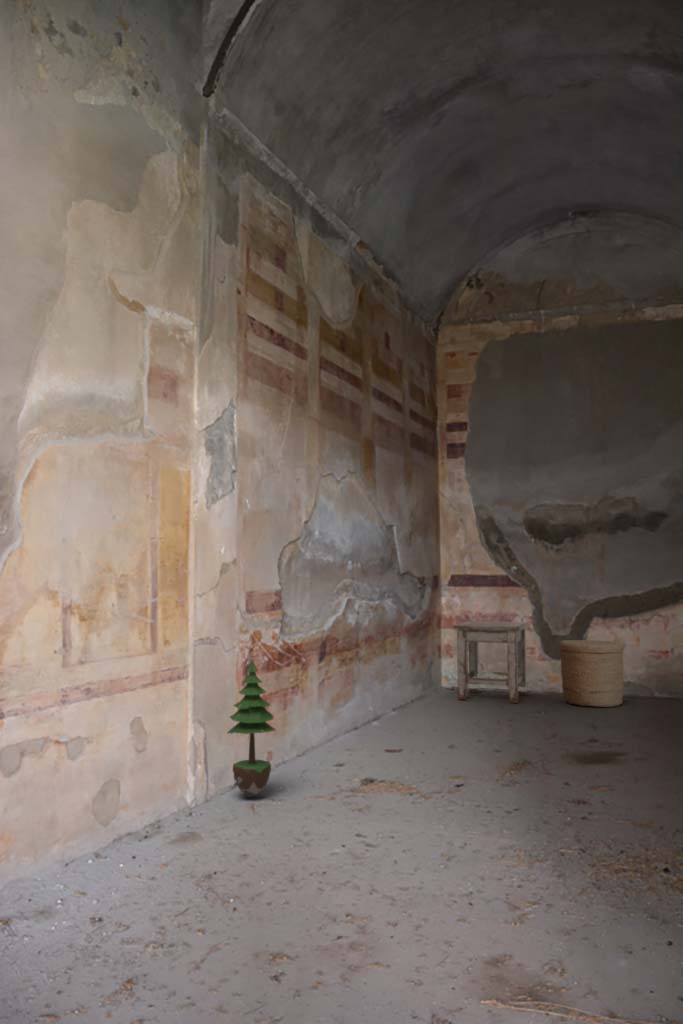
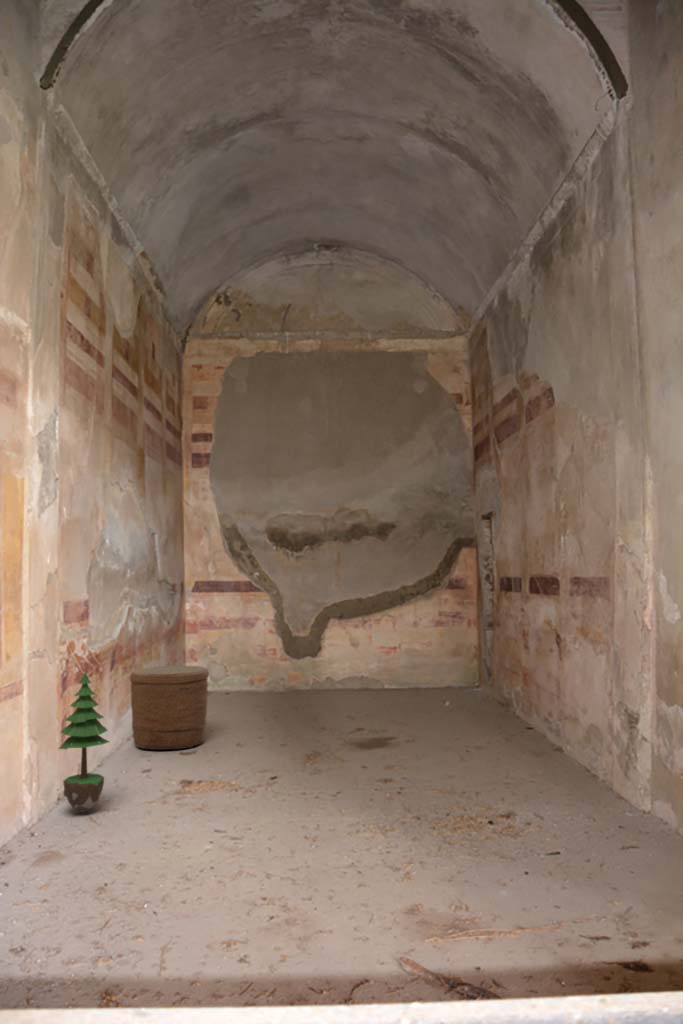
stool: present [453,621,529,703] -> none [206,624,271,700]
woven basket: present [559,640,624,707] -> present [130,665,209,750]

